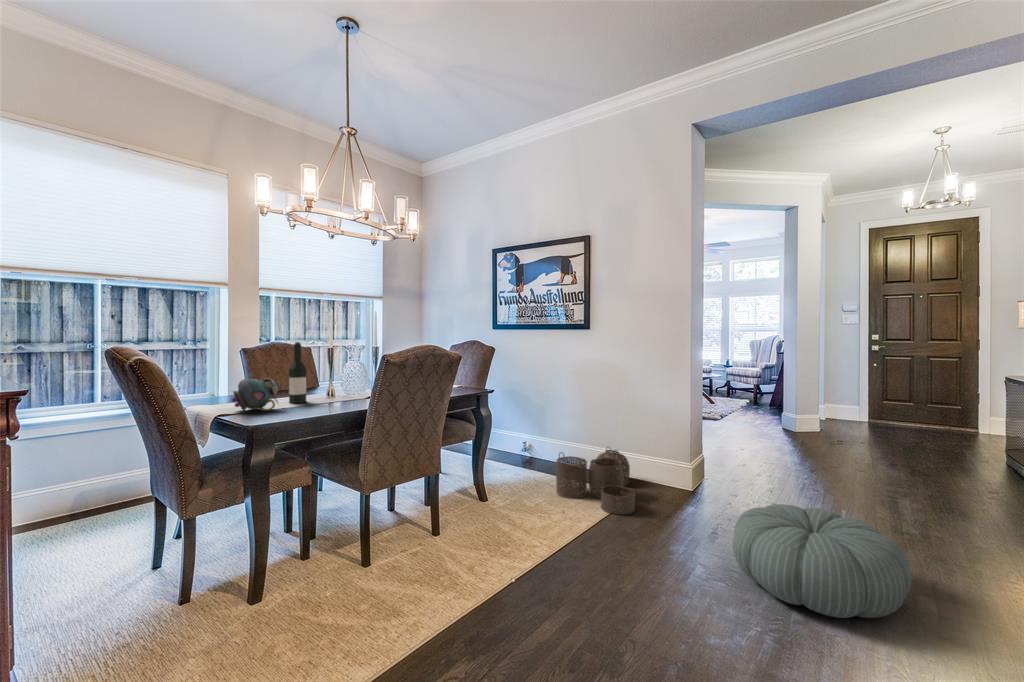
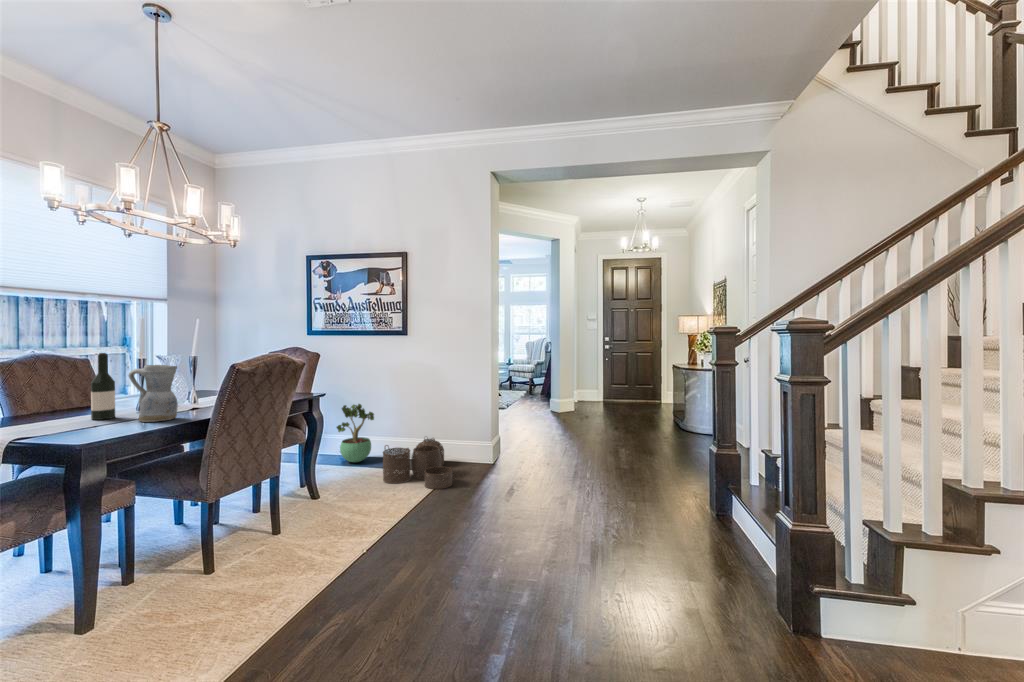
ceramic pitcher: none [310,354,349,409] -> present [129,365,178,422]
teapot: present [231,372,280,411] -> none [24,388,91,432]
potted plant: none [515,403,554,466] -> present [337,404,374,462]
pouf: present [733,504,911,618] -> none [527,458,626,524]

